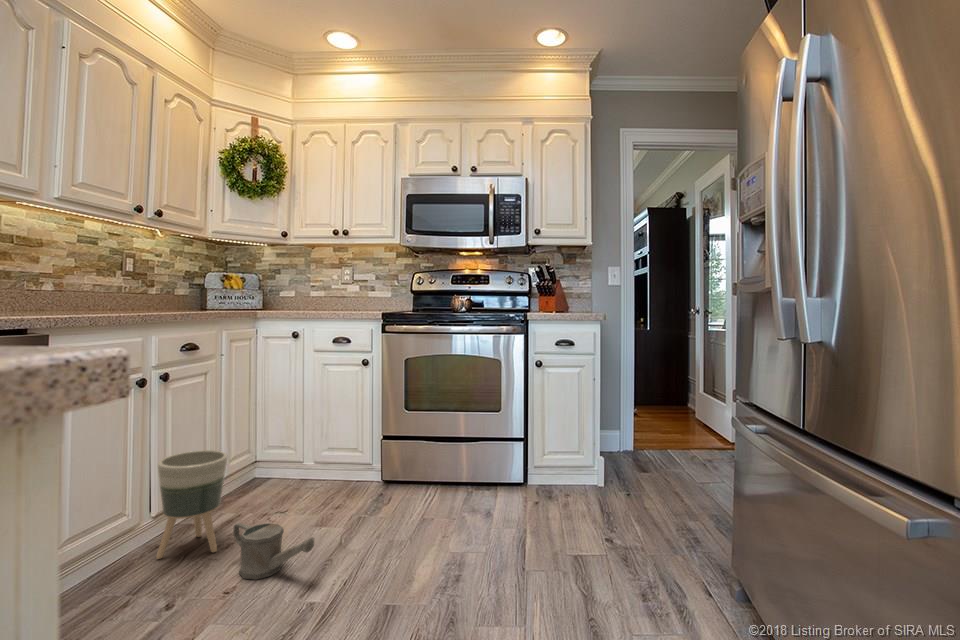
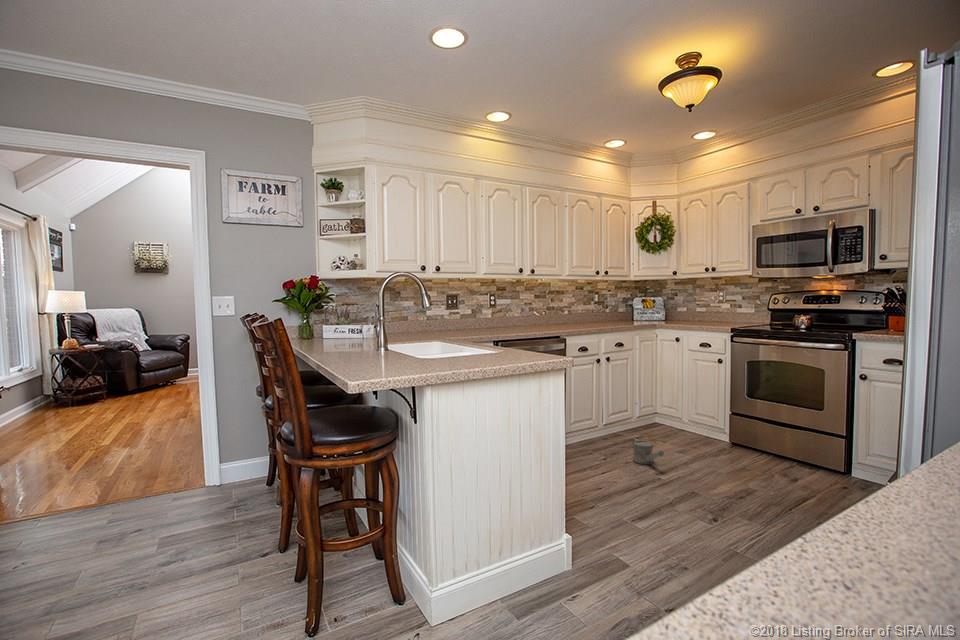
planter: present [156,450,227,559] -> none [602,401,631,450]

